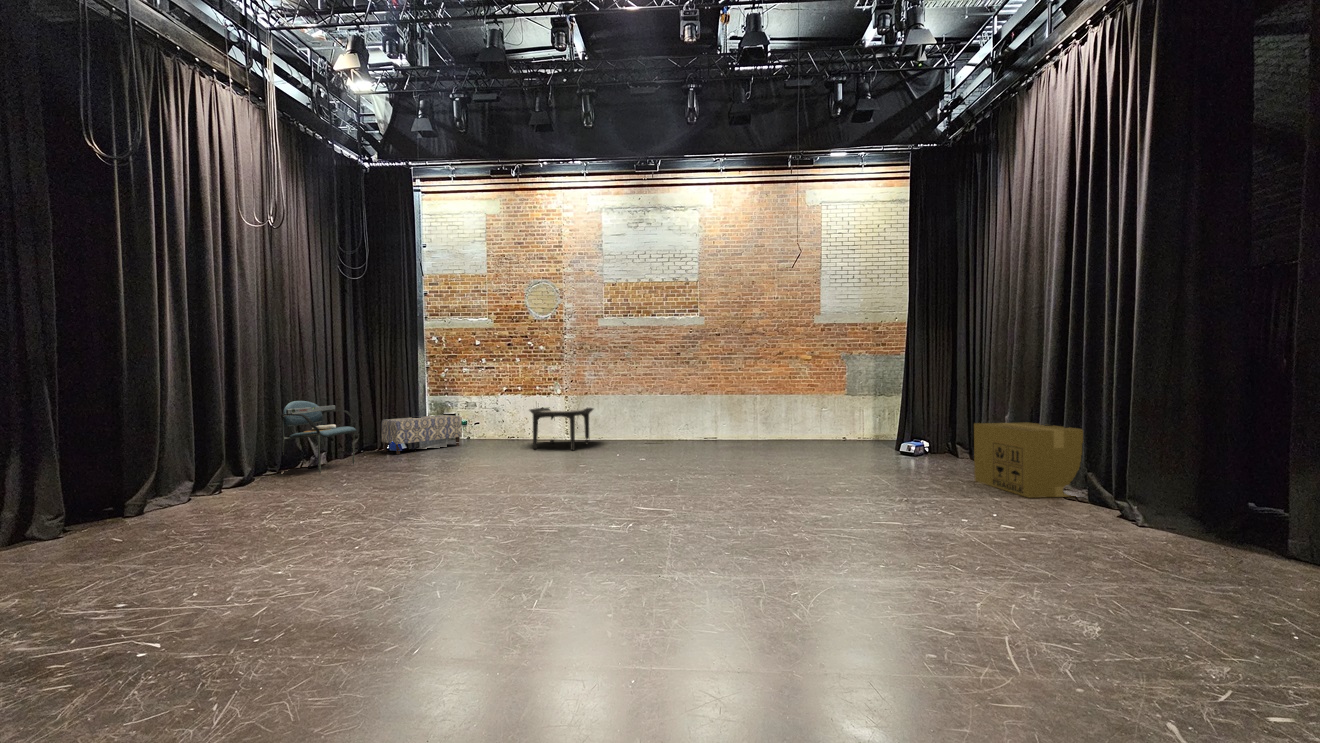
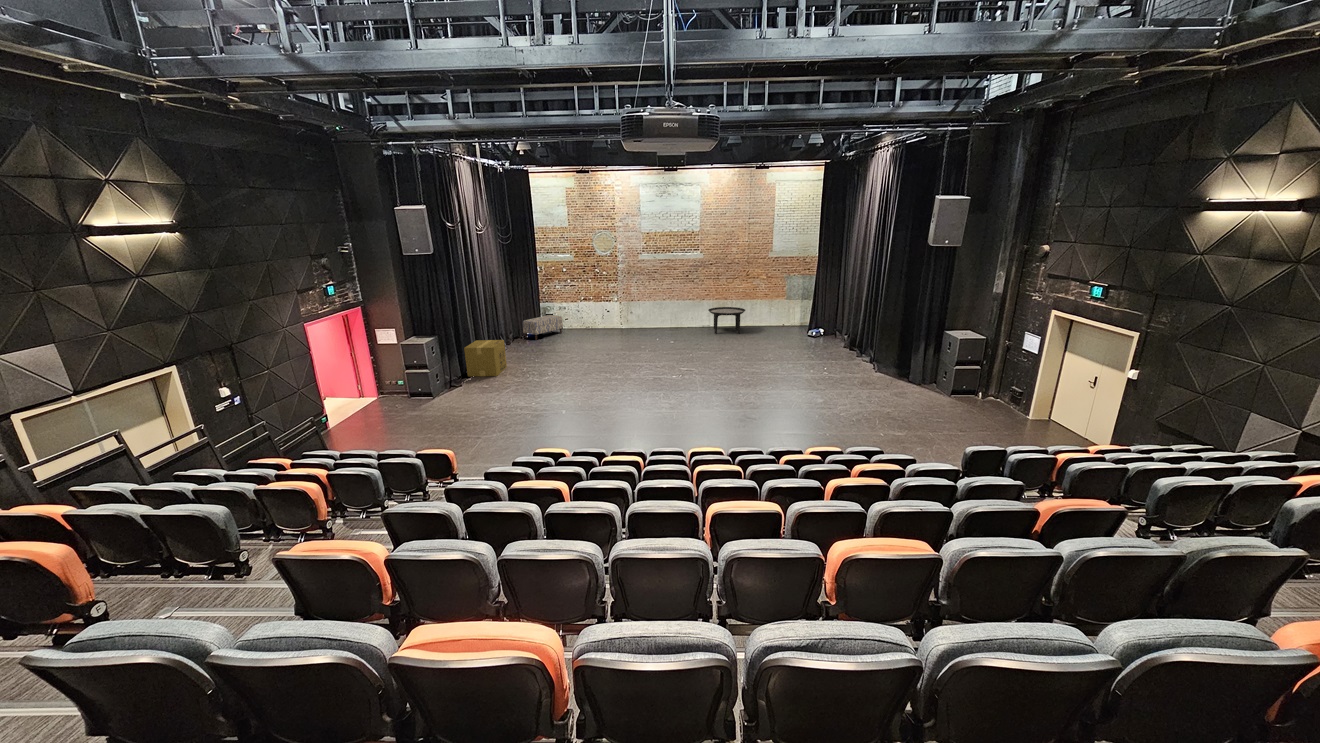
chair: present [281,401,356,473] -> none [494,315,525,352]
round table: present [530,408,593,450] -> present [708,307,745,334]
cardboard box: present [974,422,1083,498] -> present [464,340,507,376]

